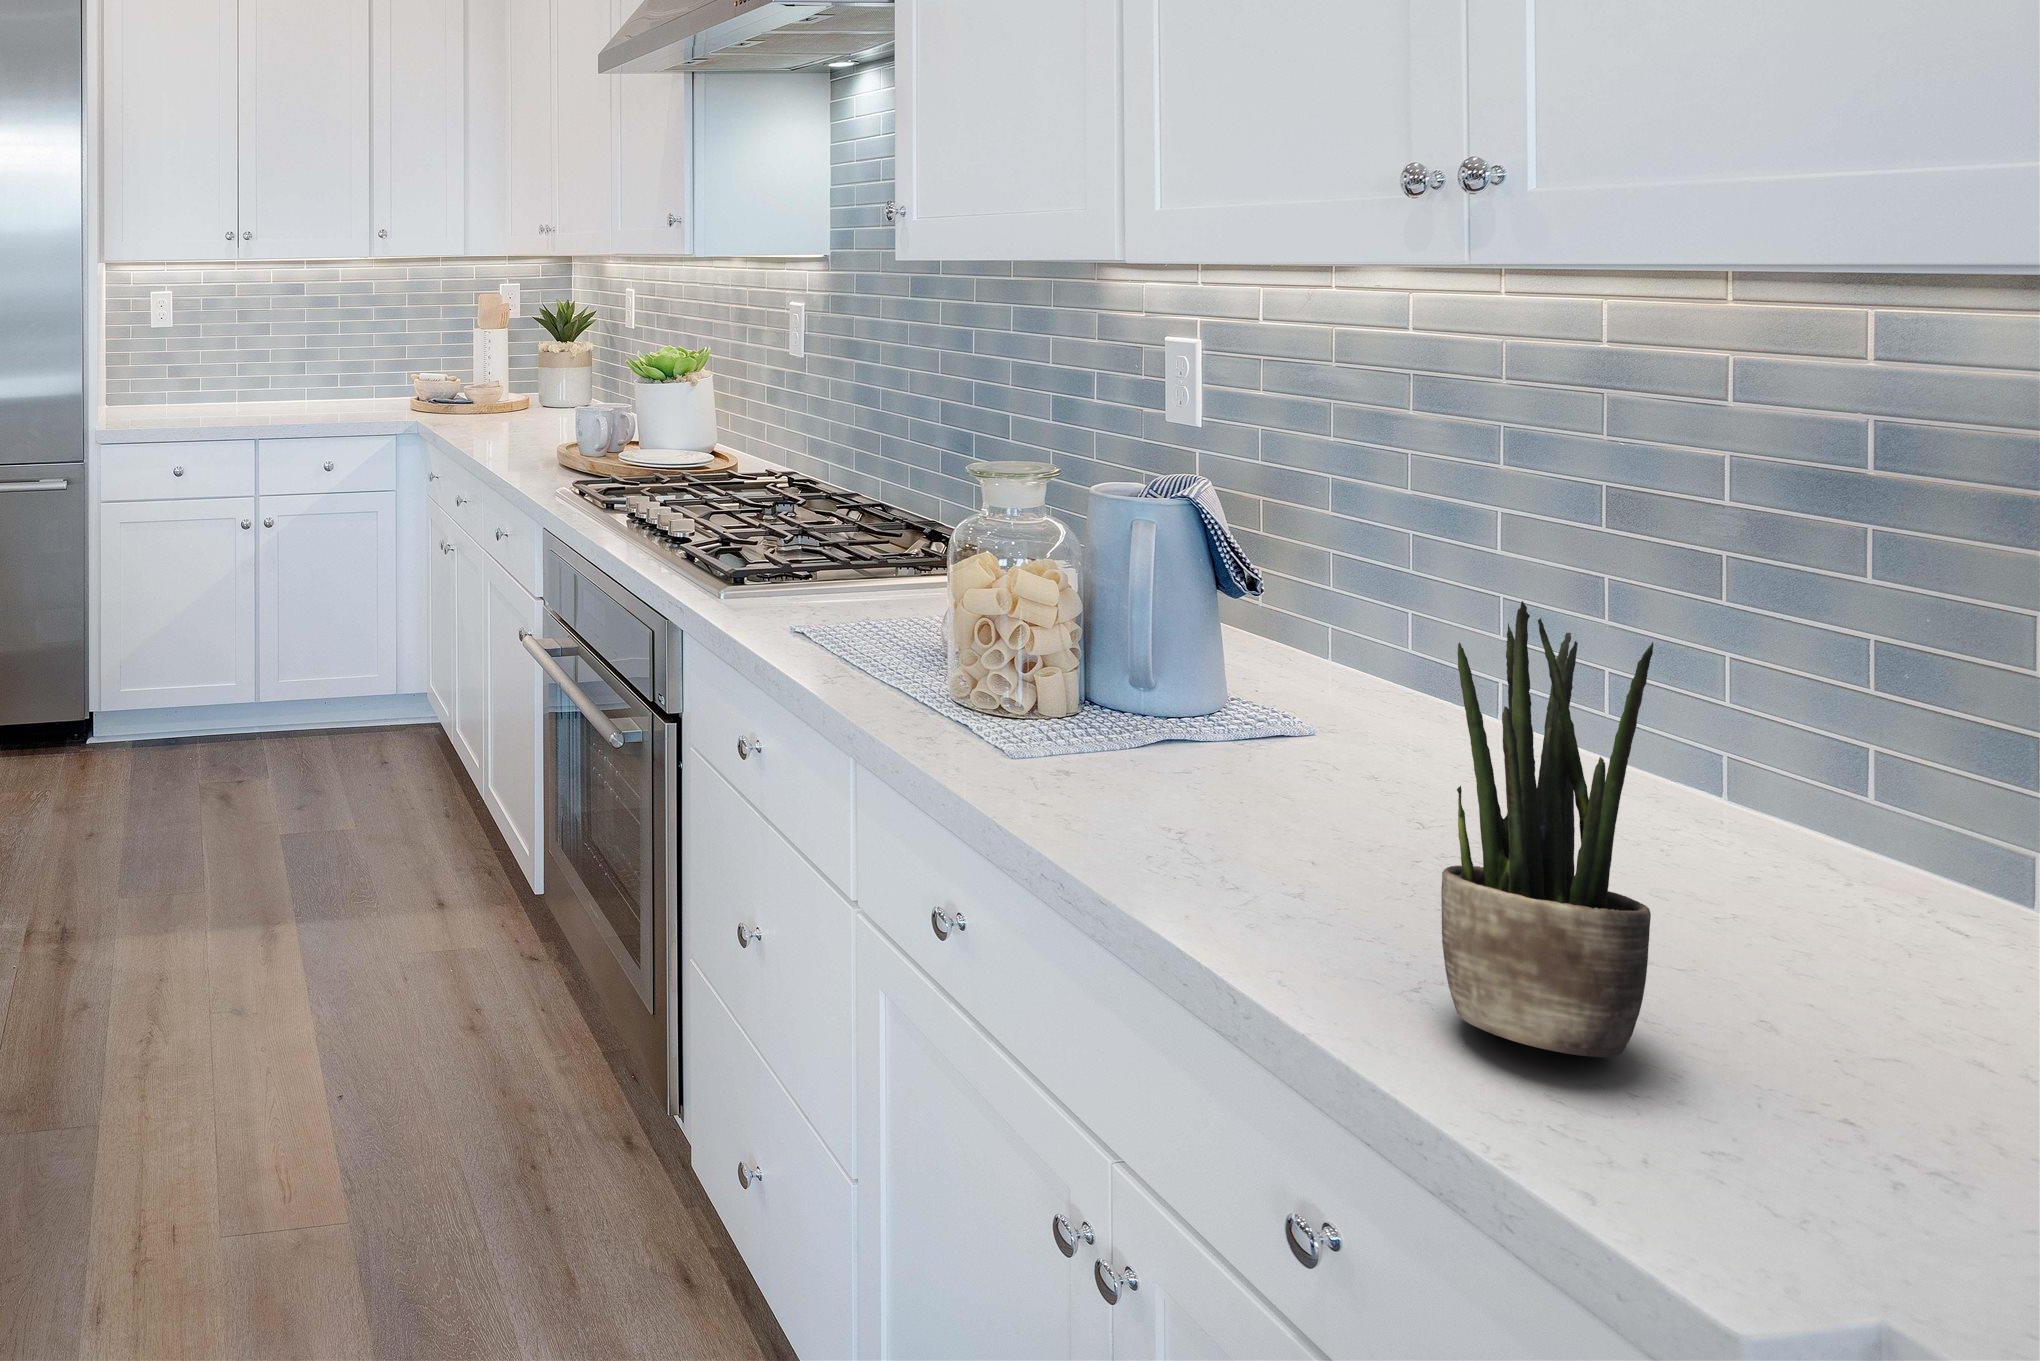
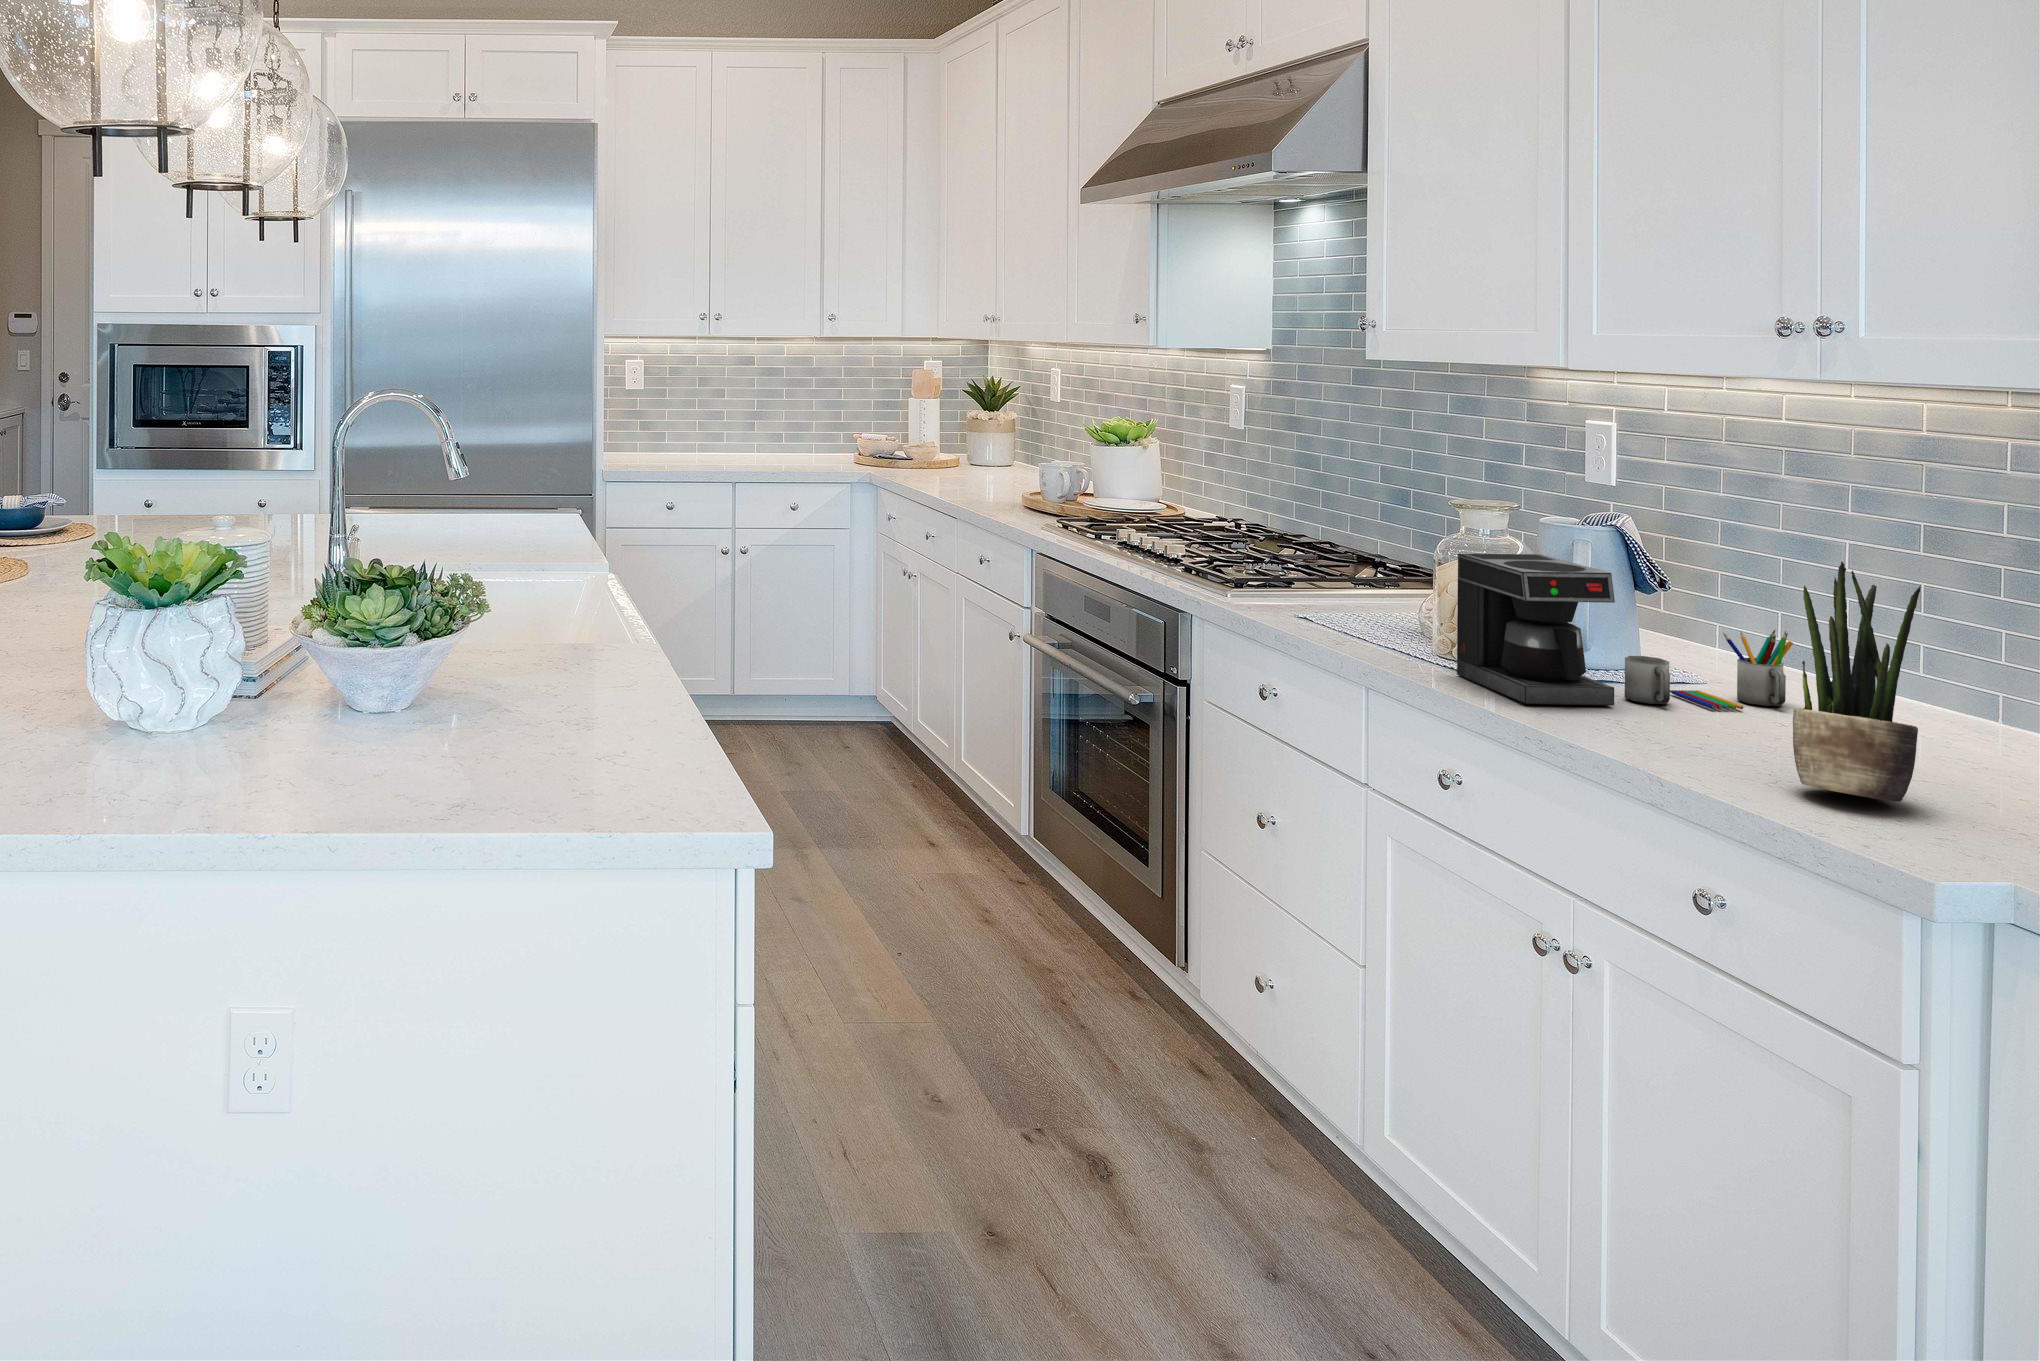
coffee maker: none [963,553,1431,812] -> present [1457,554,1793,710]

